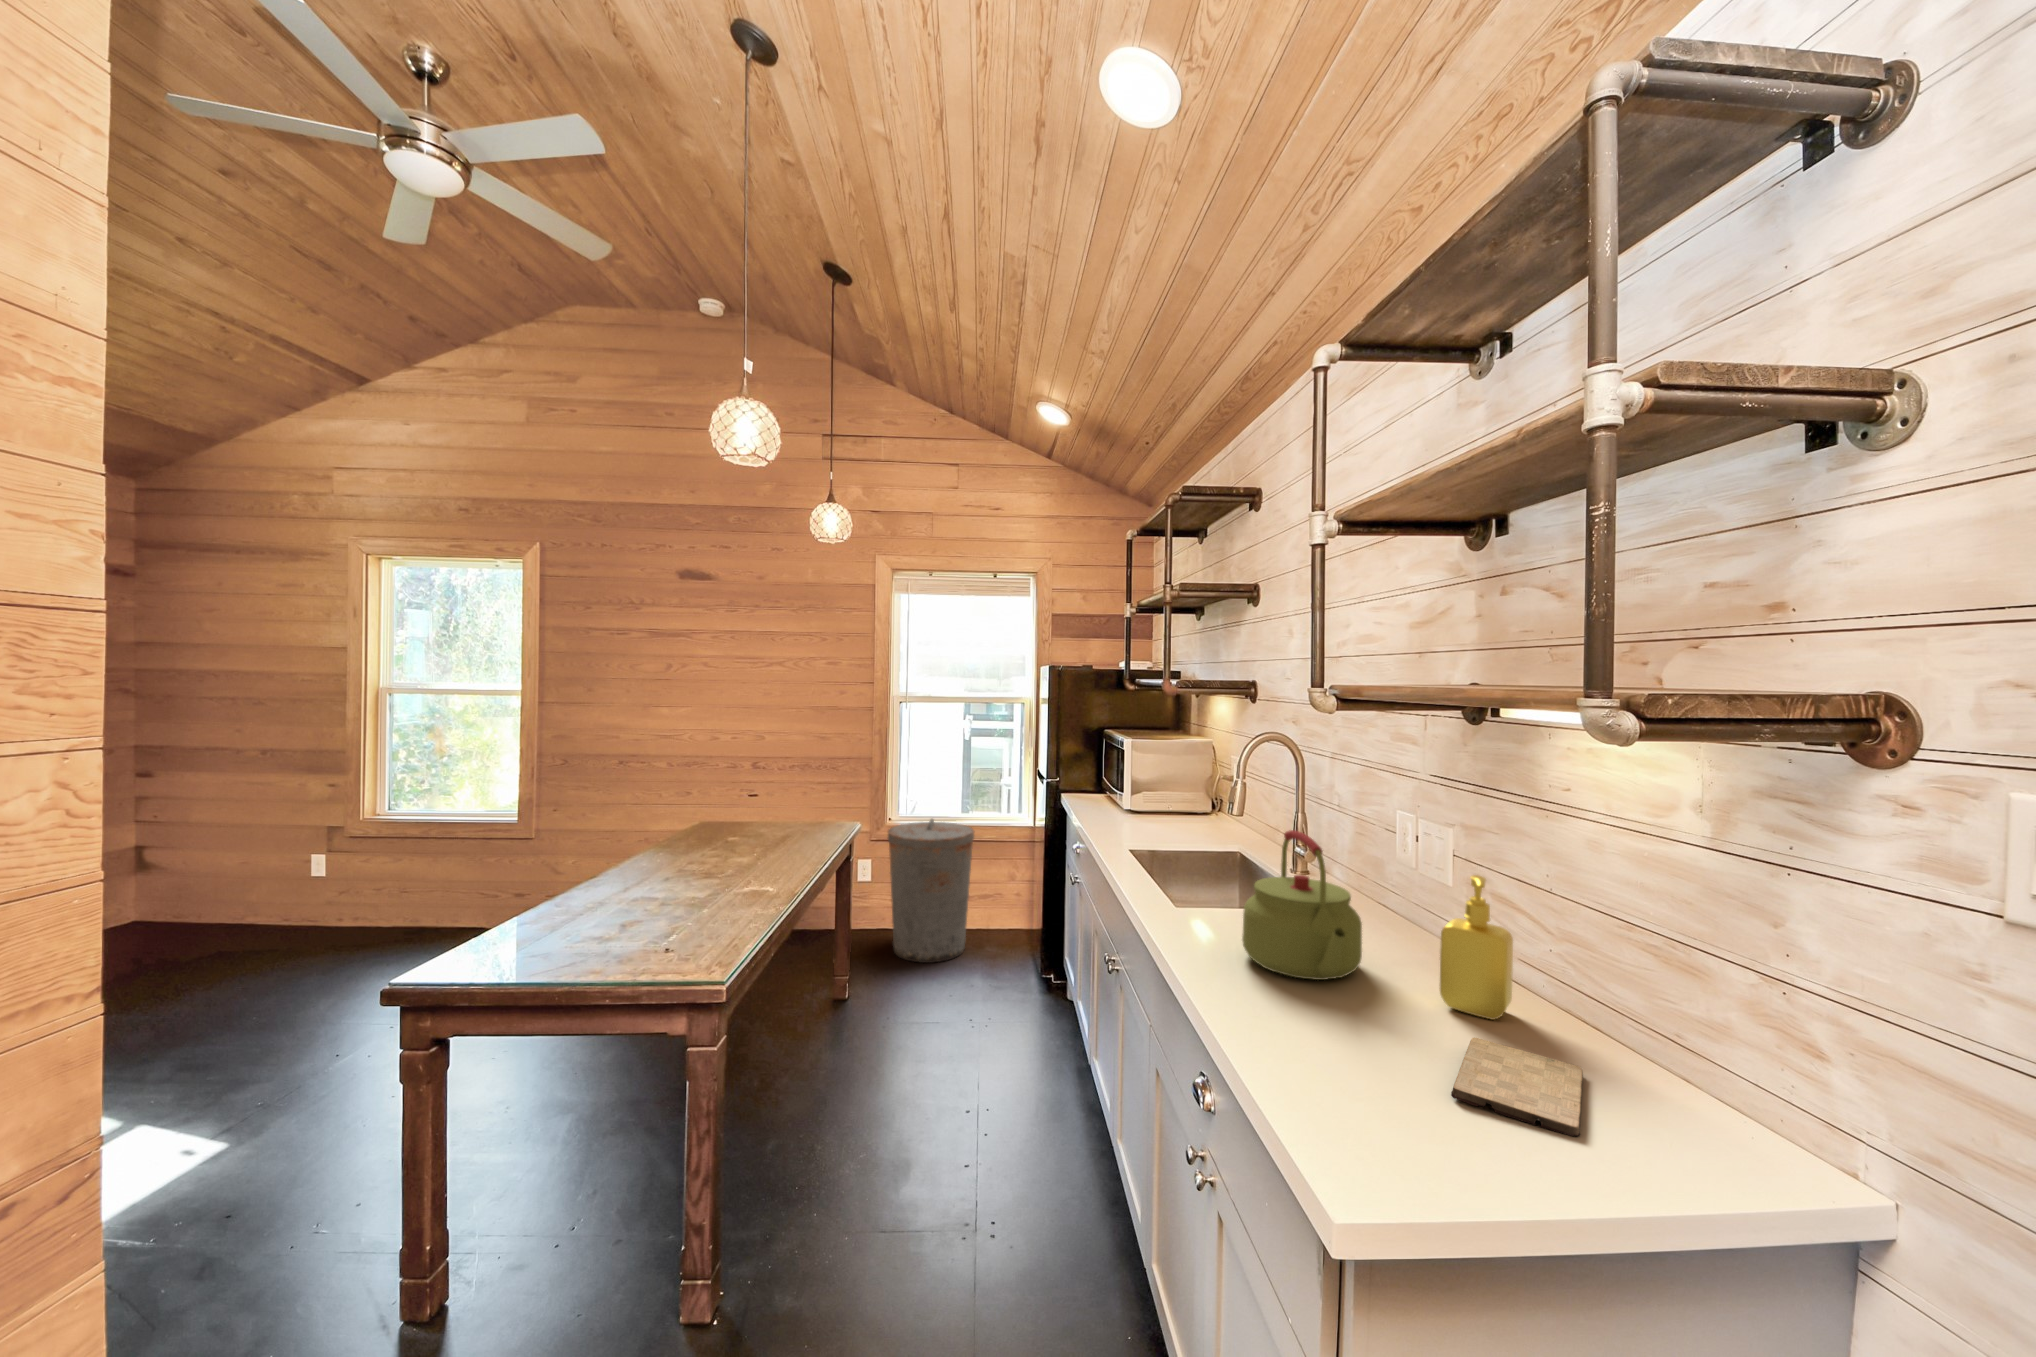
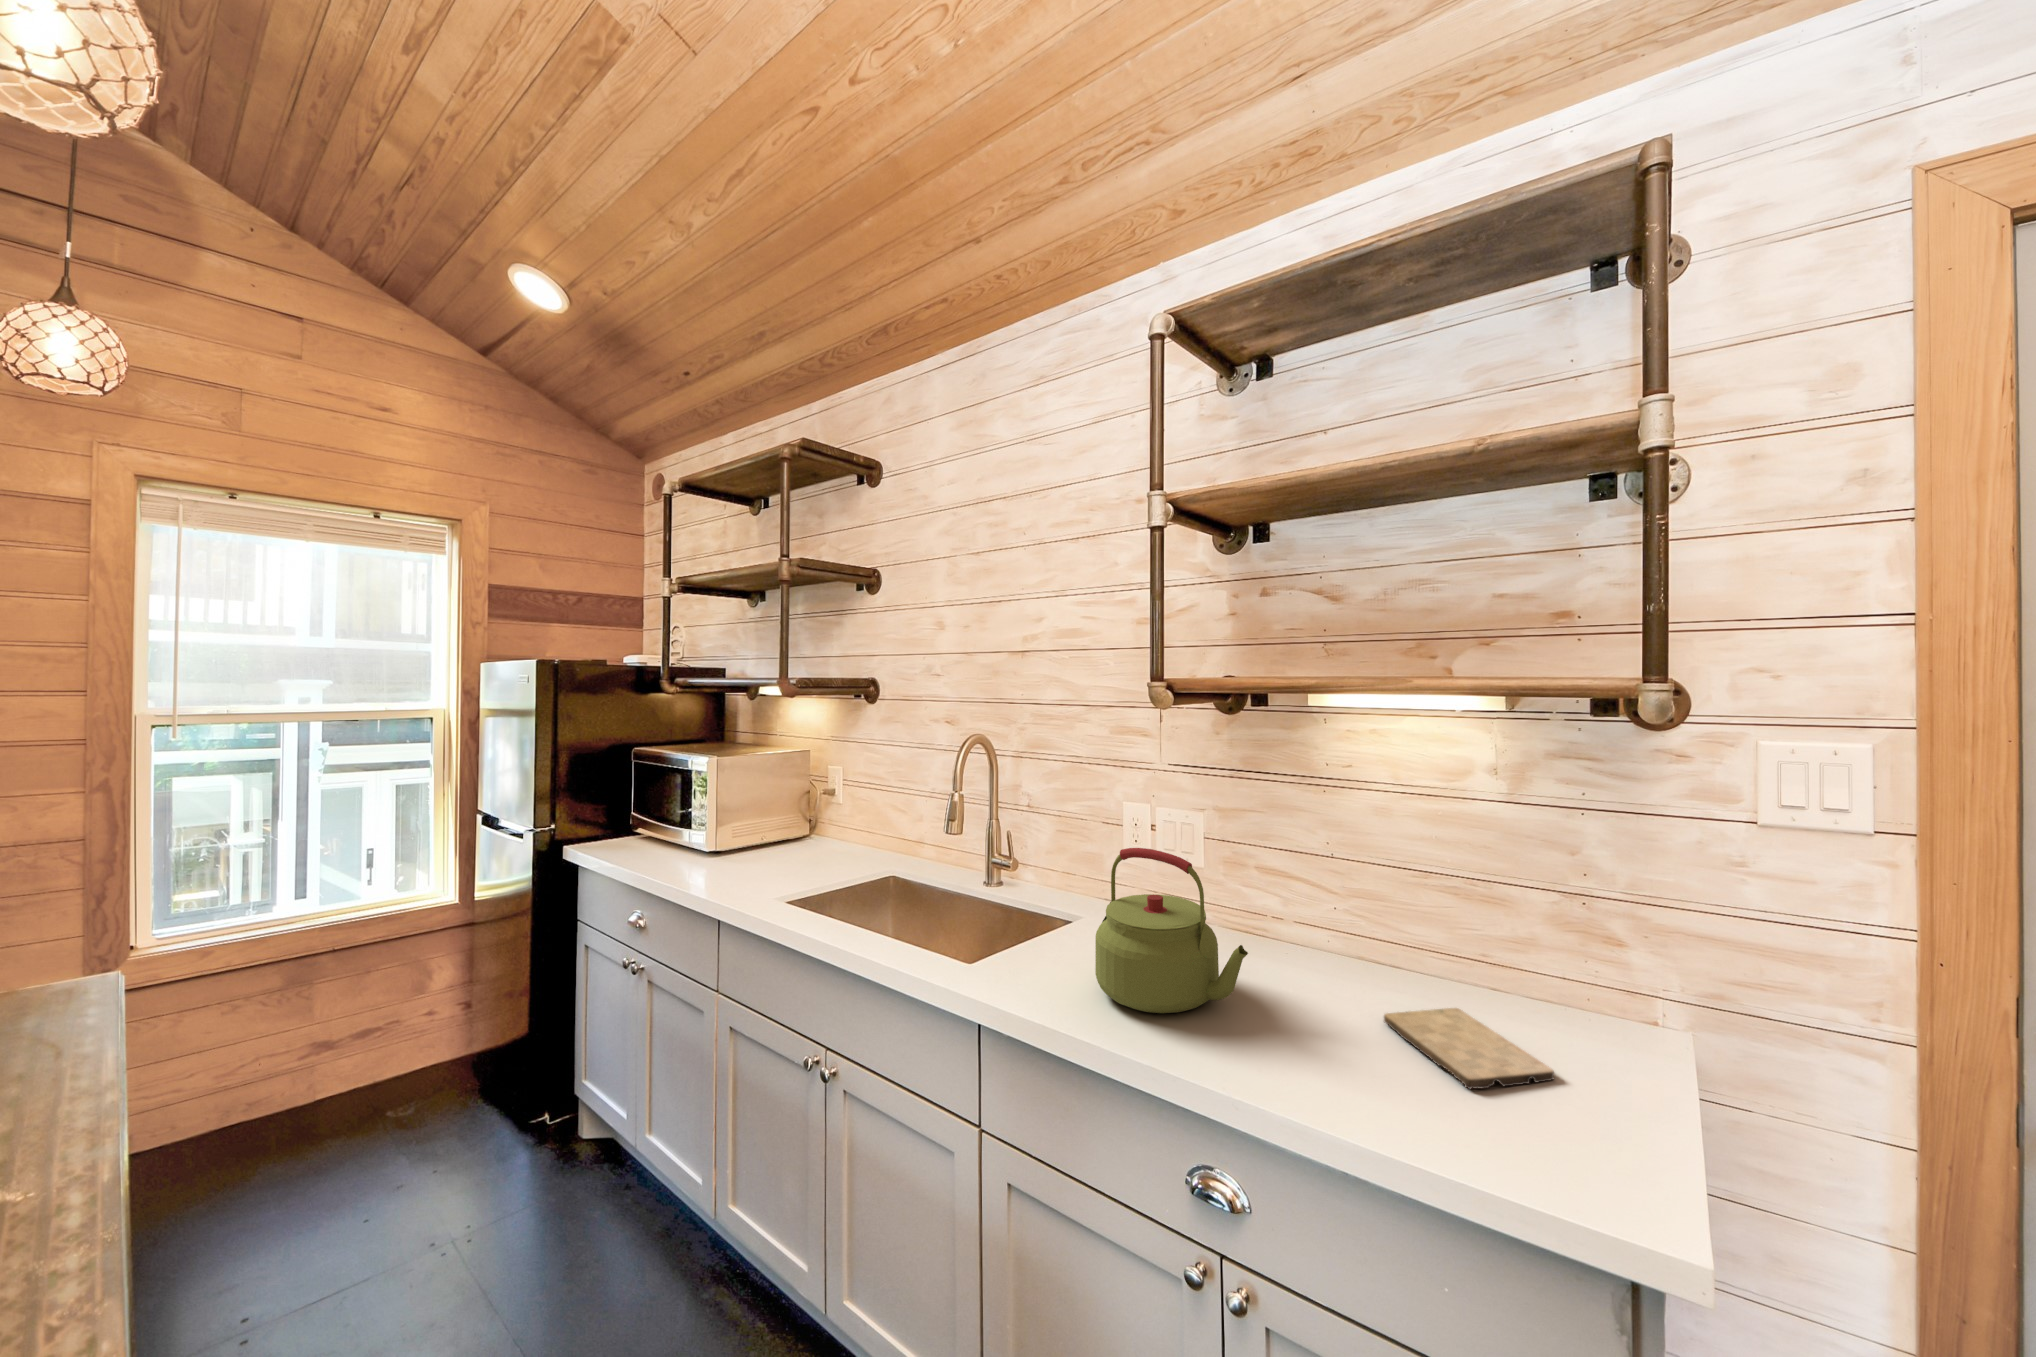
trash can: present [888,819,974,963] -> none [213,919,411,1177]
soap dispenser: present [1440,875,1513,1020] -> none [1289,857,1354,988]

